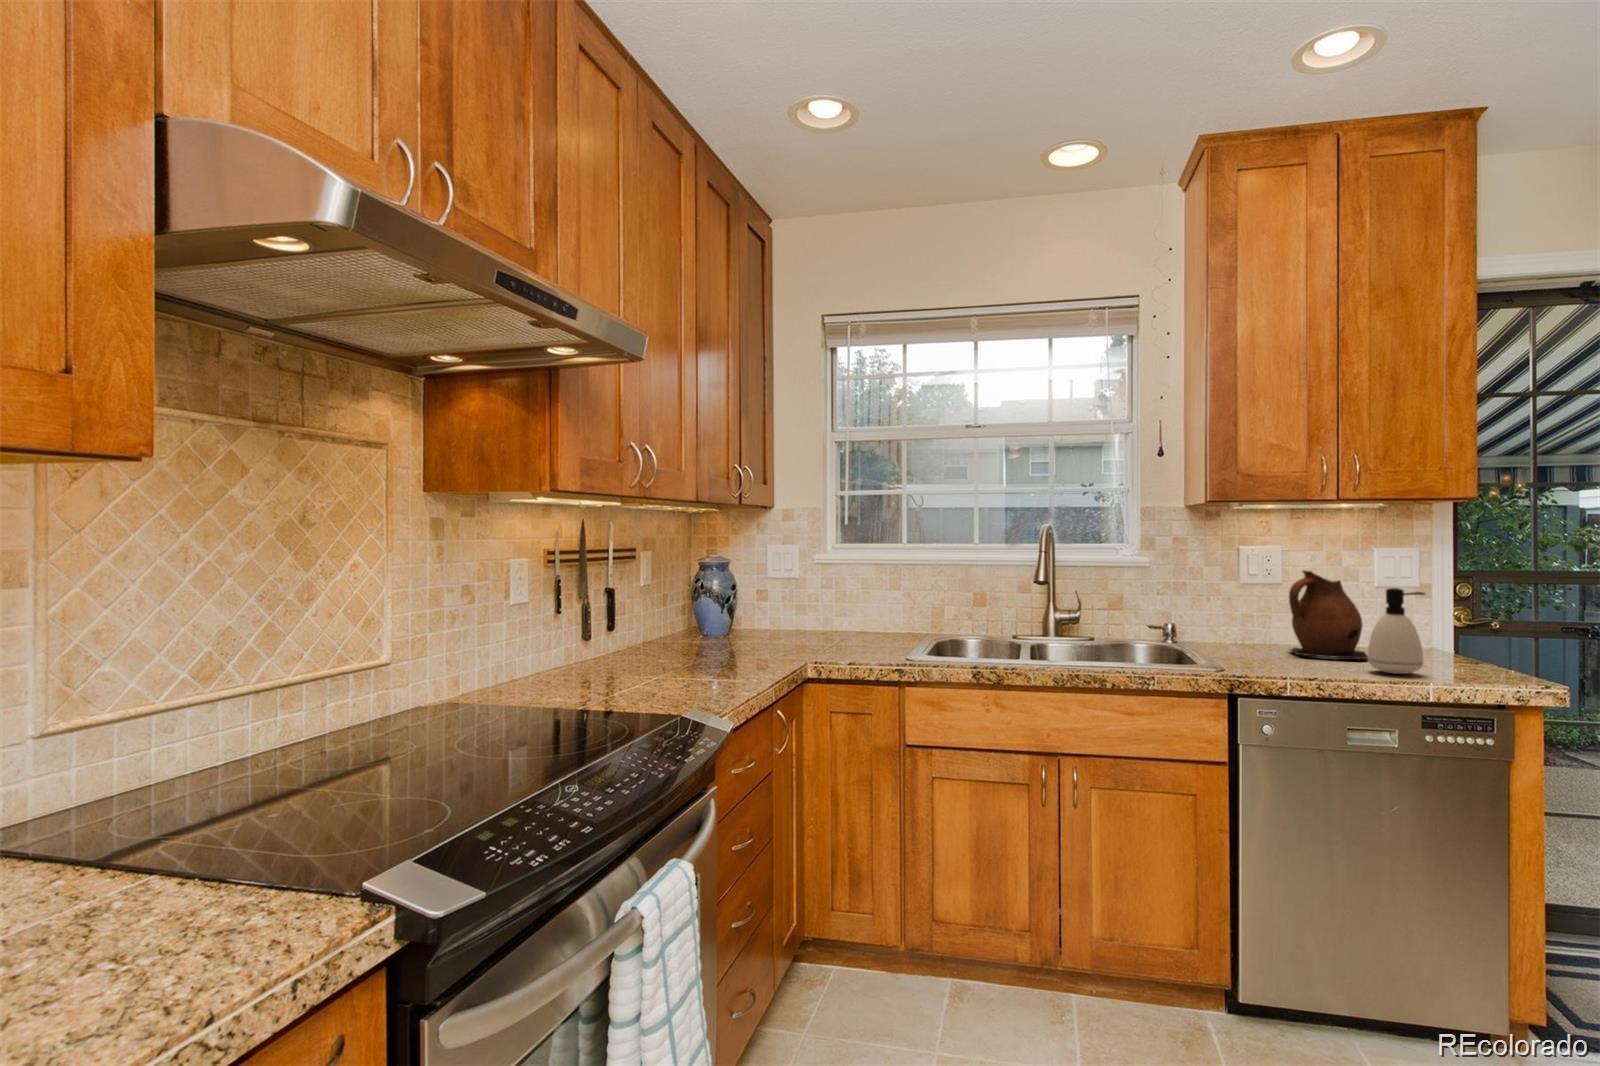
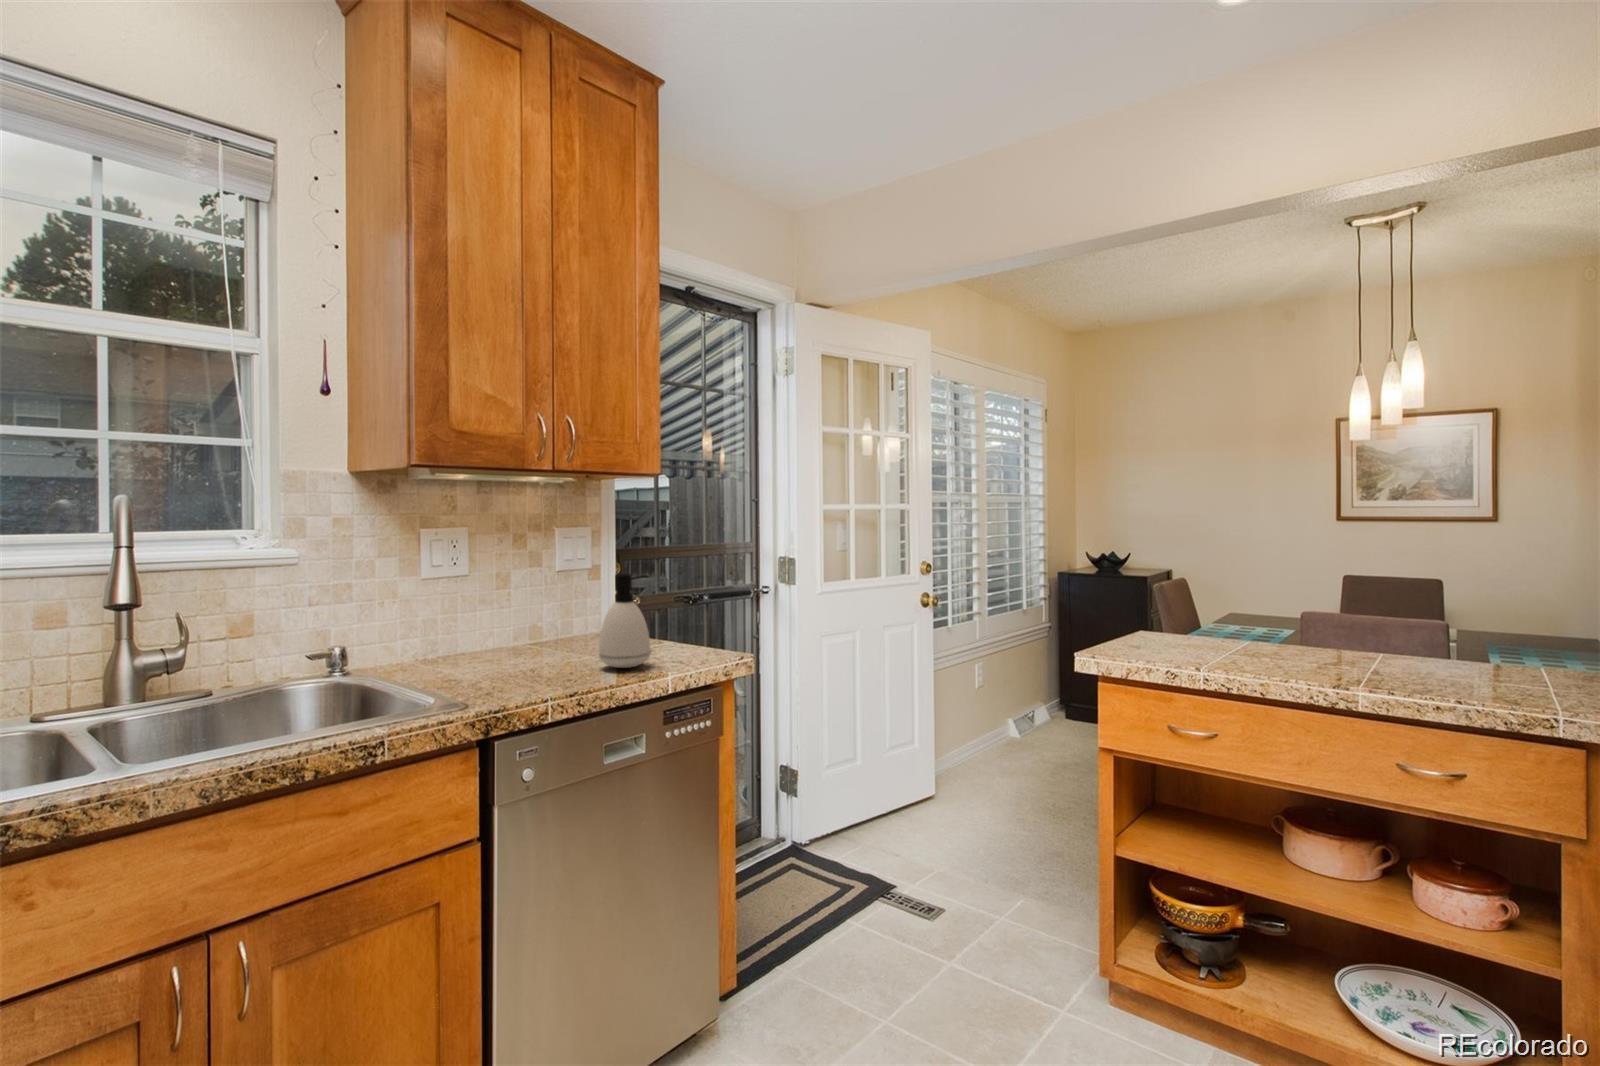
ceramic pitcher: present [1289,570,1368,660] -> none [486,558,580,662]

